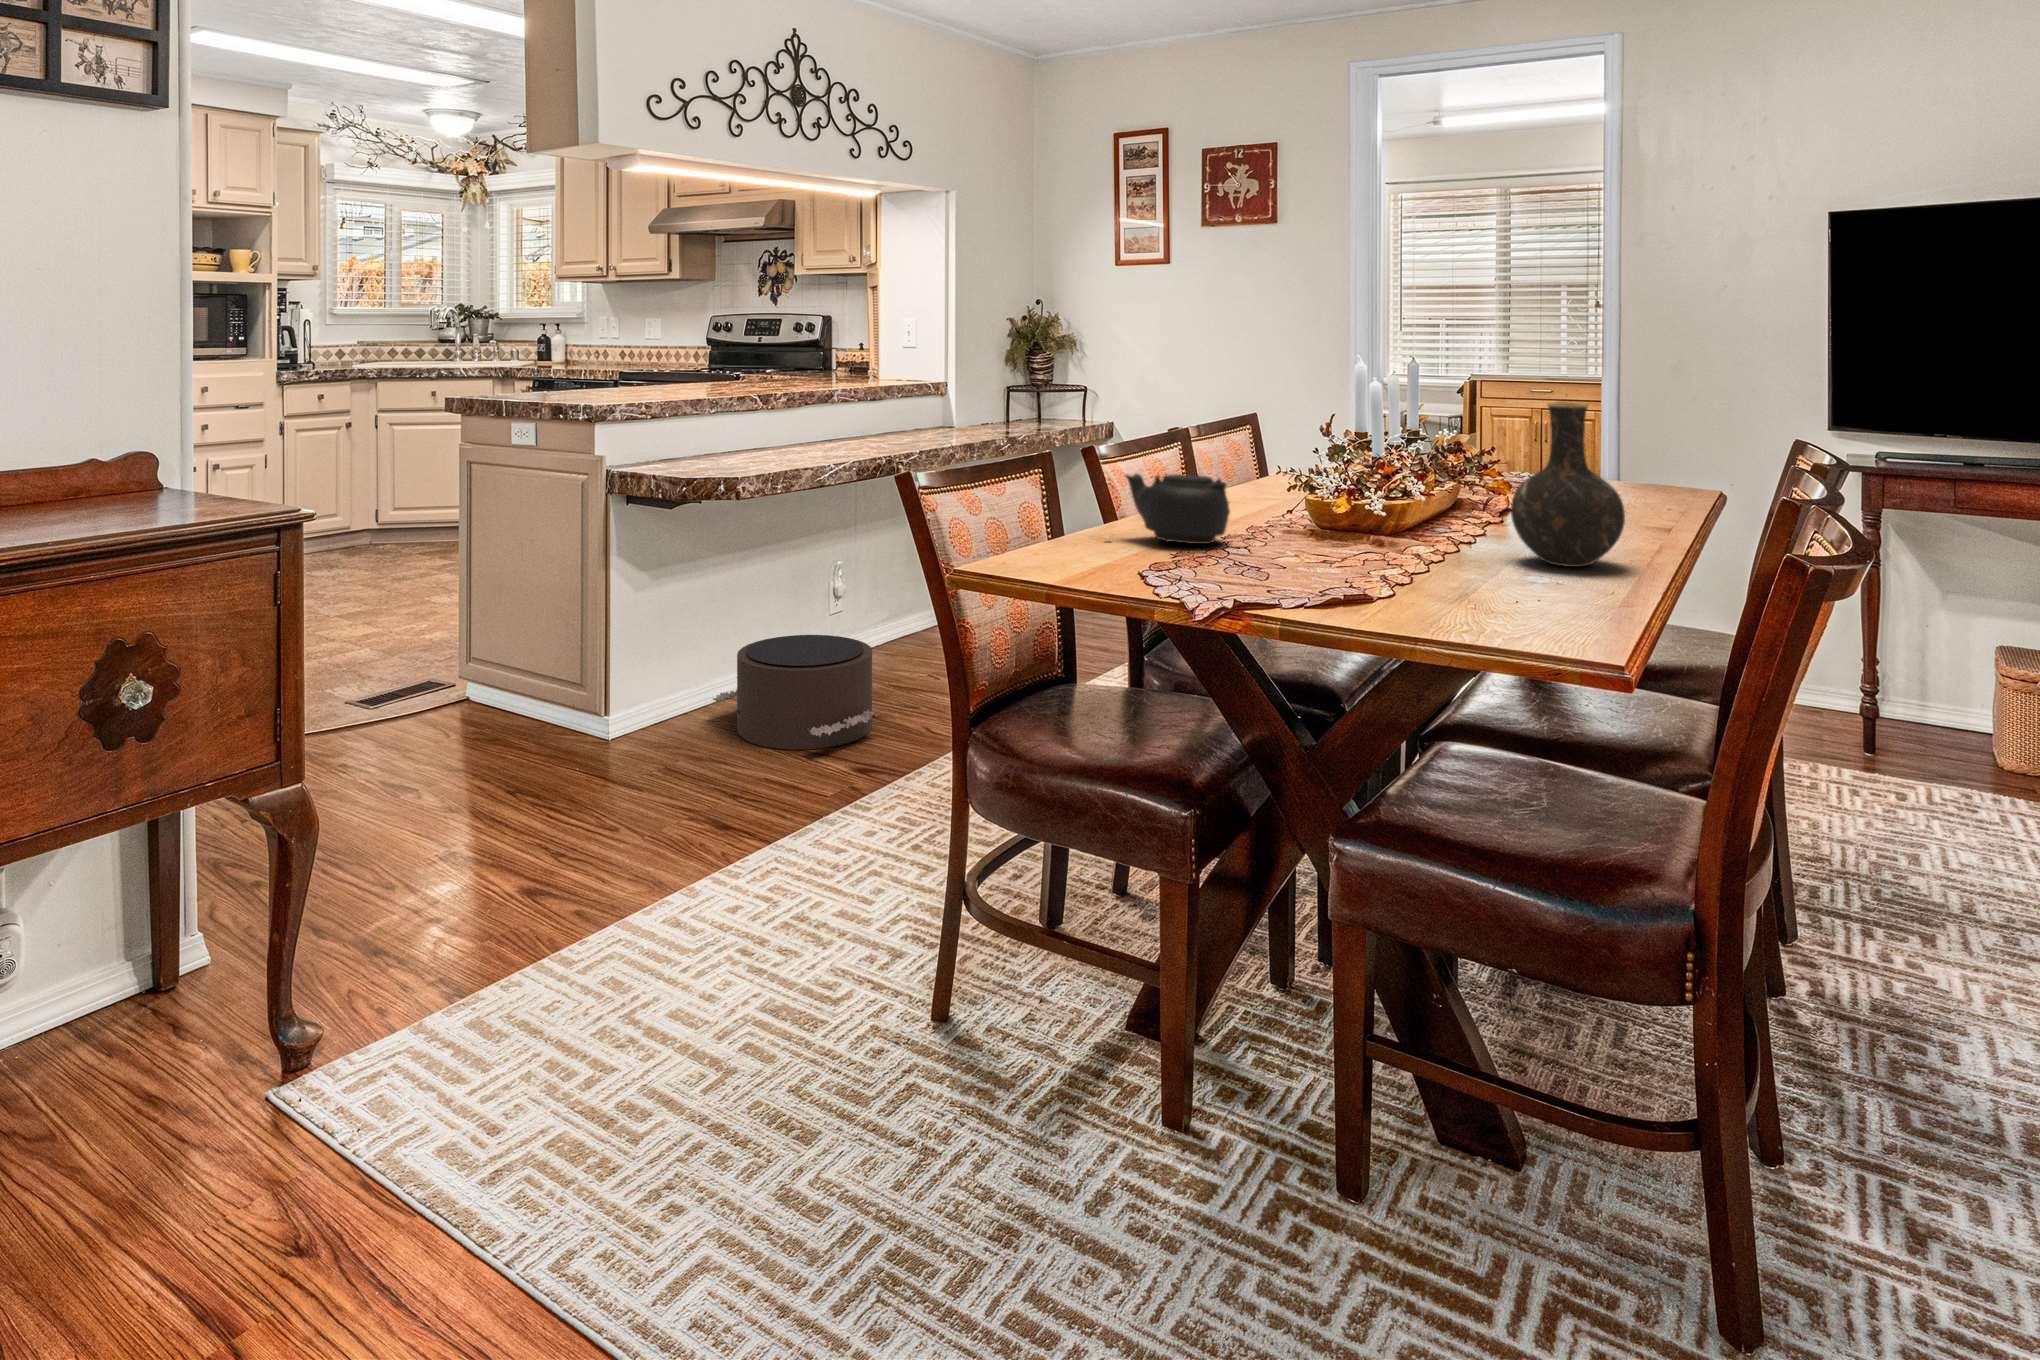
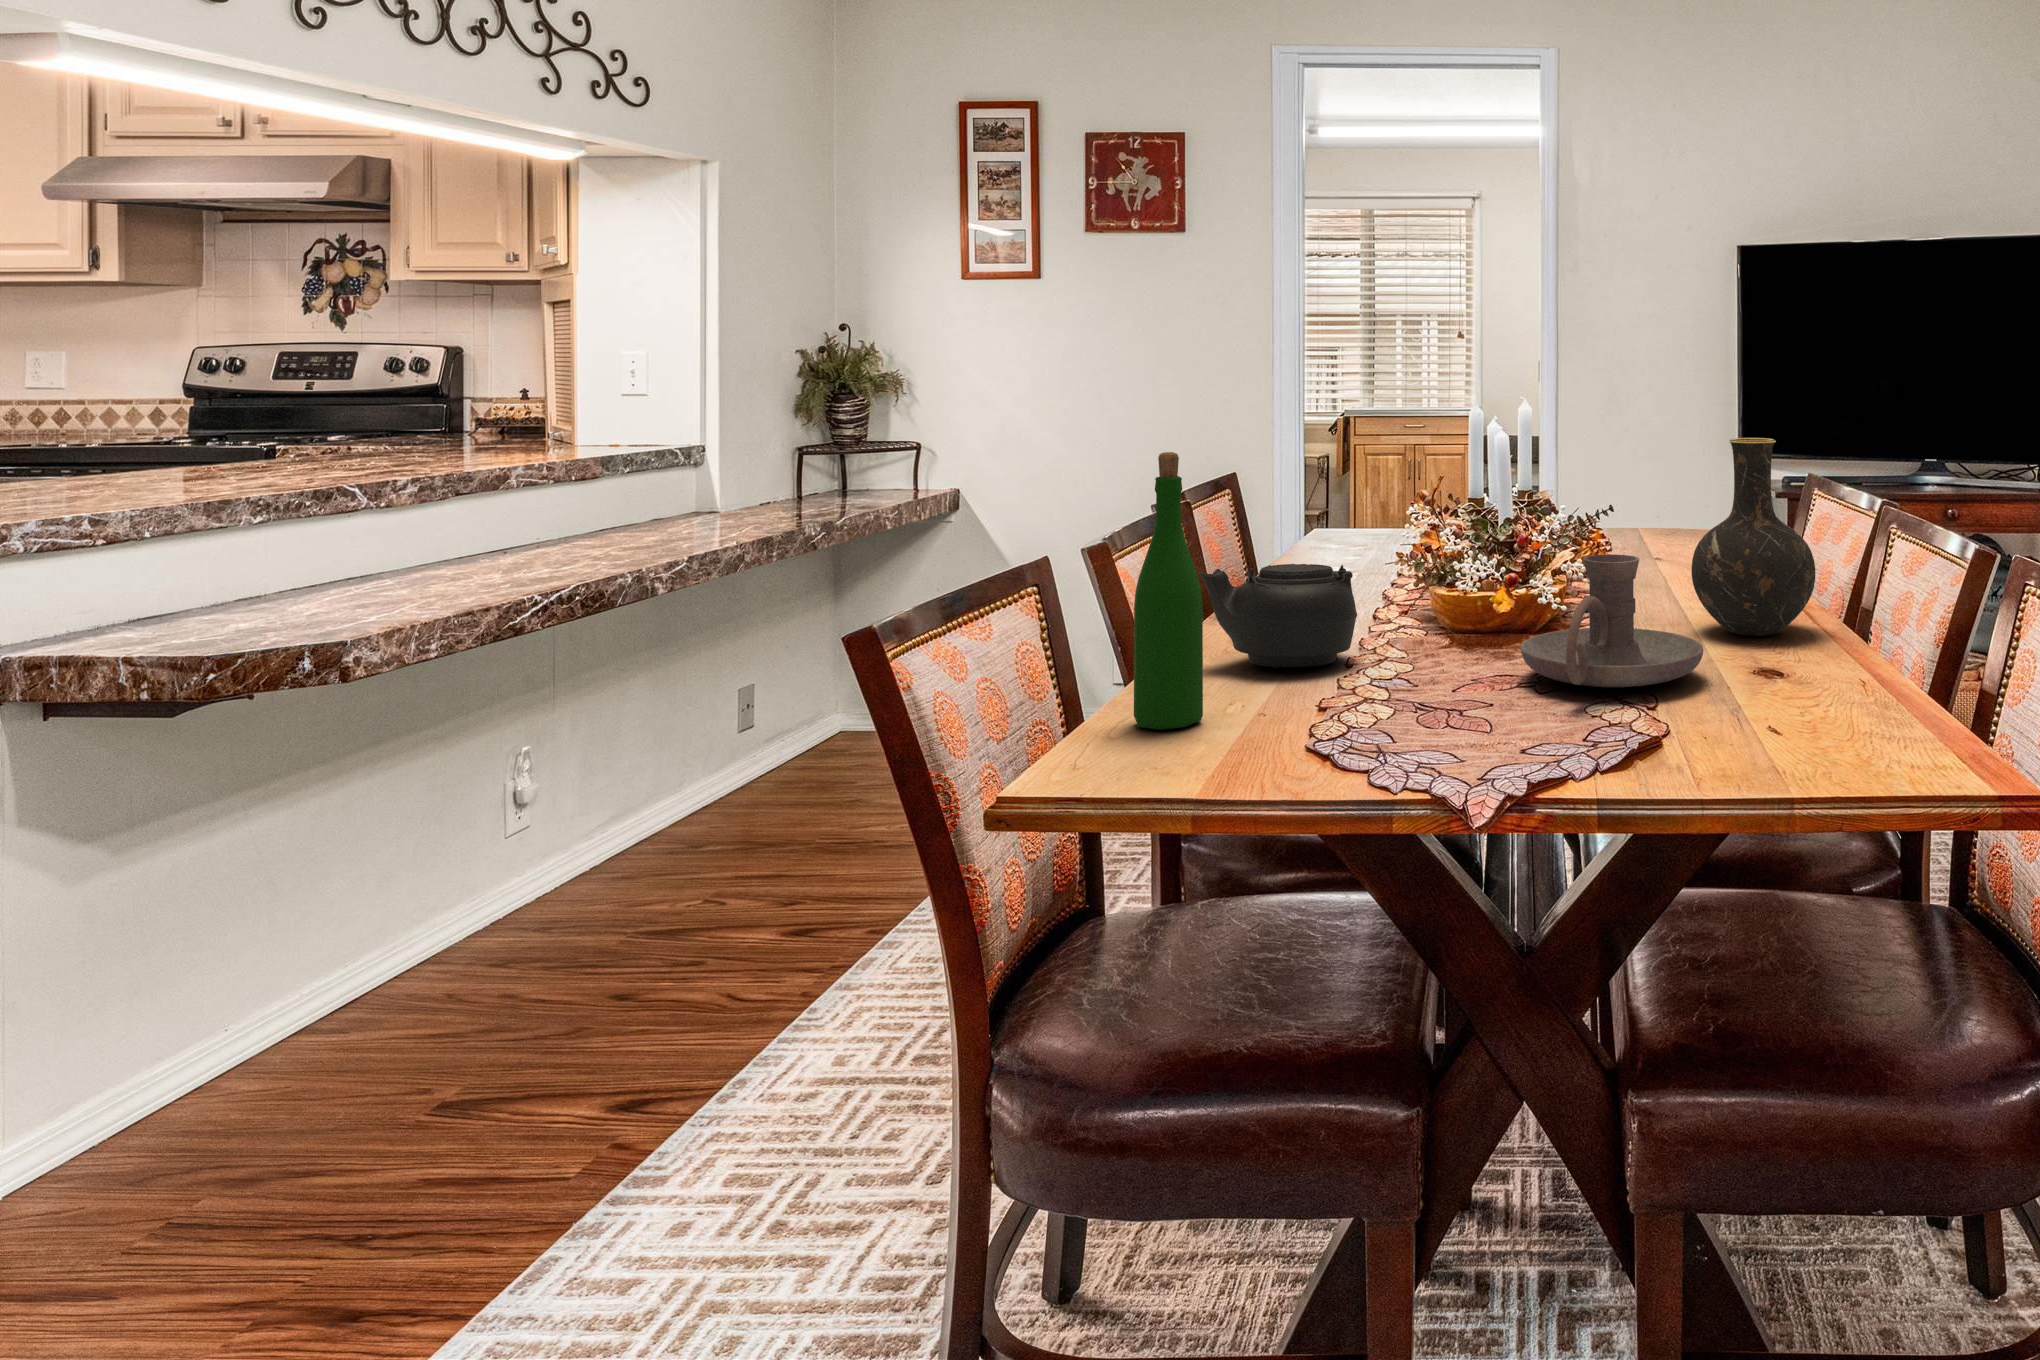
wine bottle: none [1051,392,1092,563] -> present [1134,452,1203,730]
candle holder: none [1319,483,1464,579] -> present [1521,554,1703,687]
pouf: present [713,635,879,750] -> none [261,876,645,1116]

